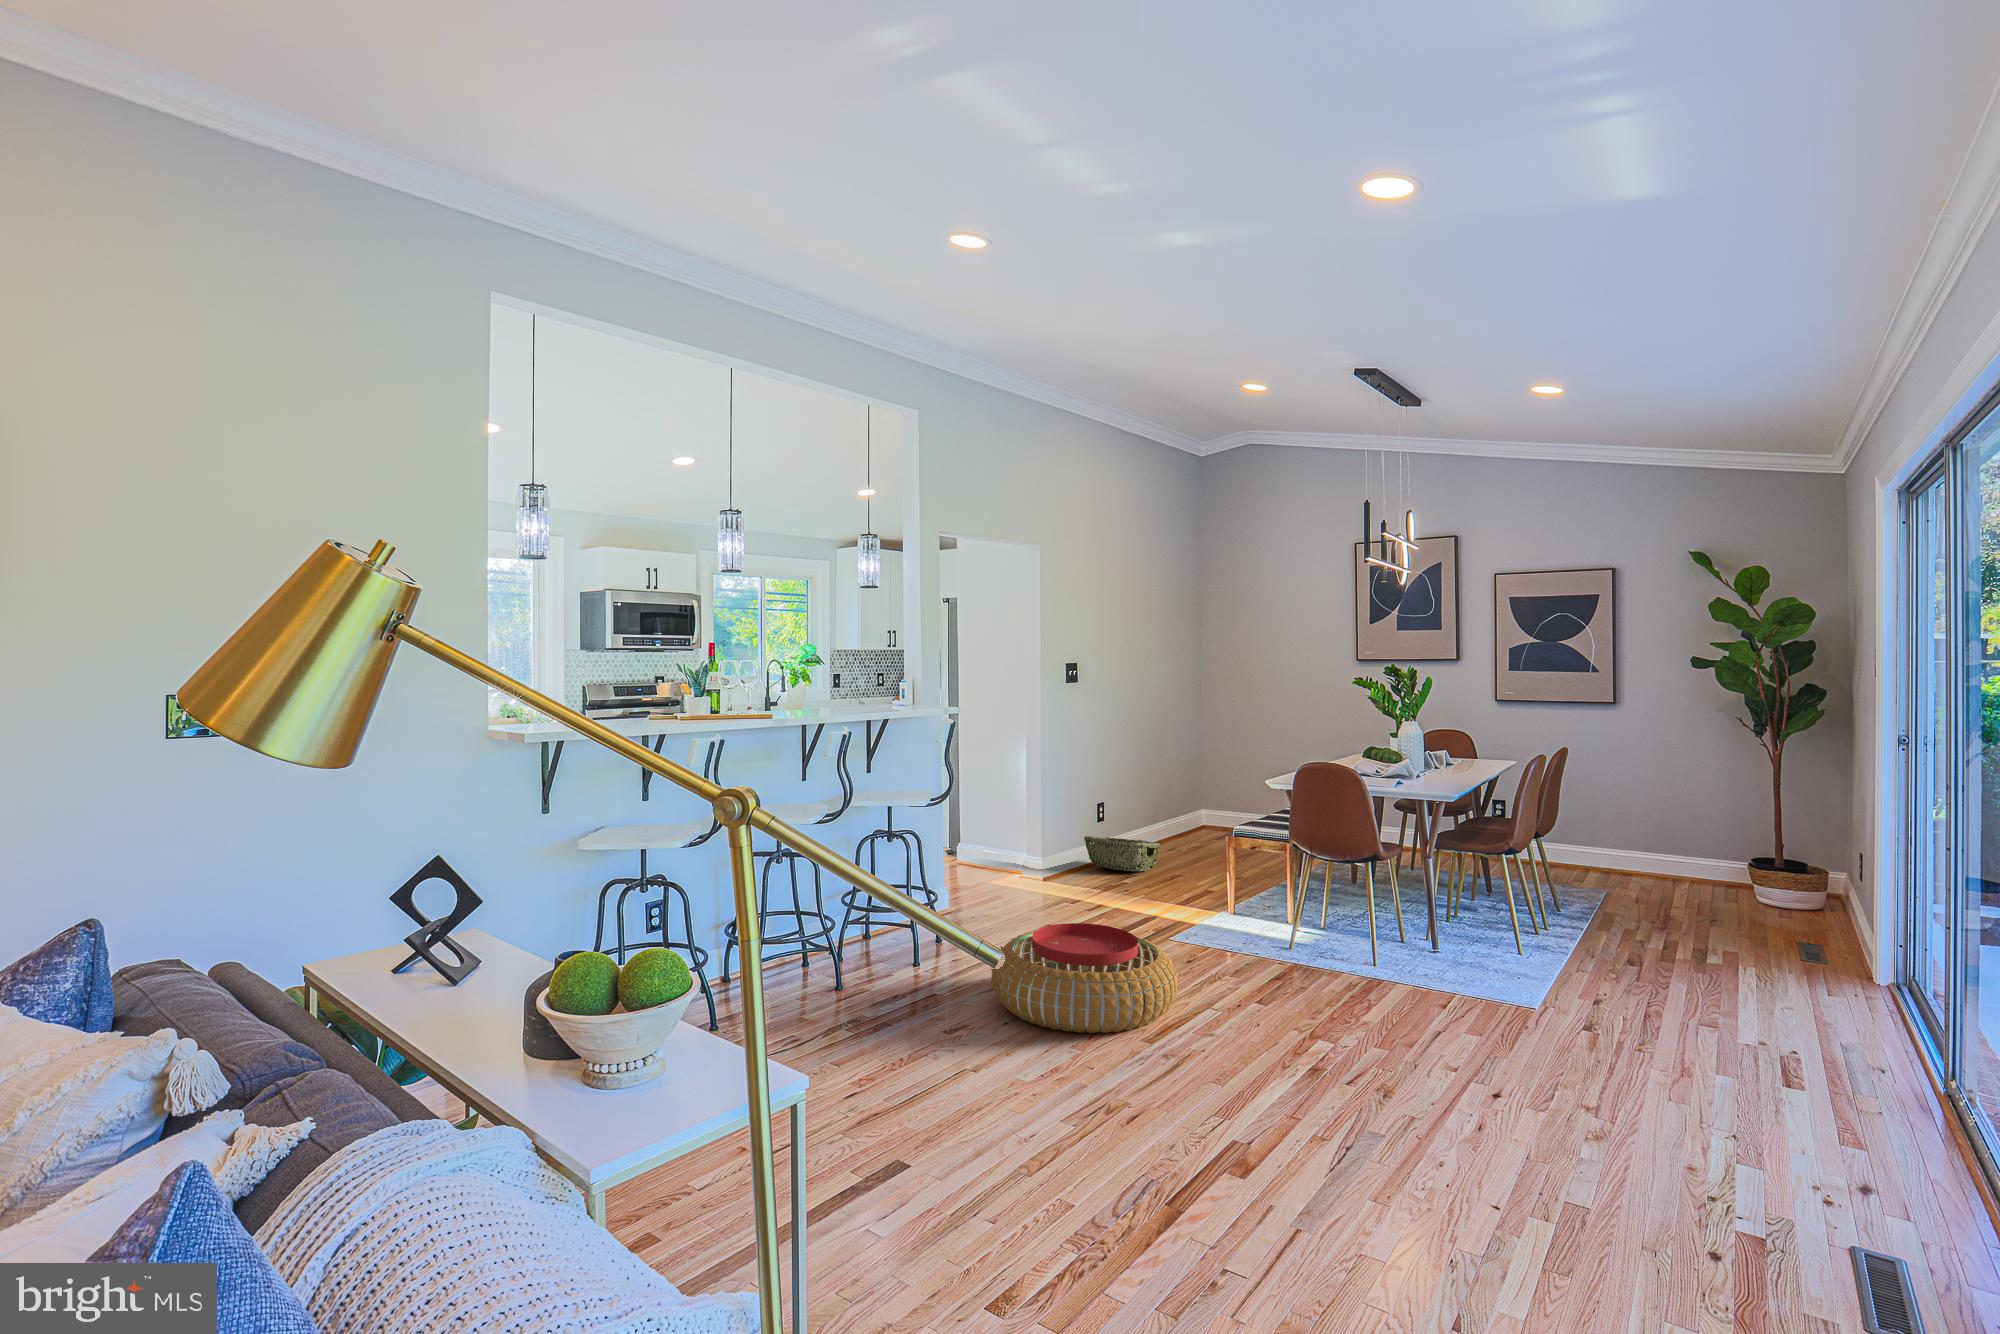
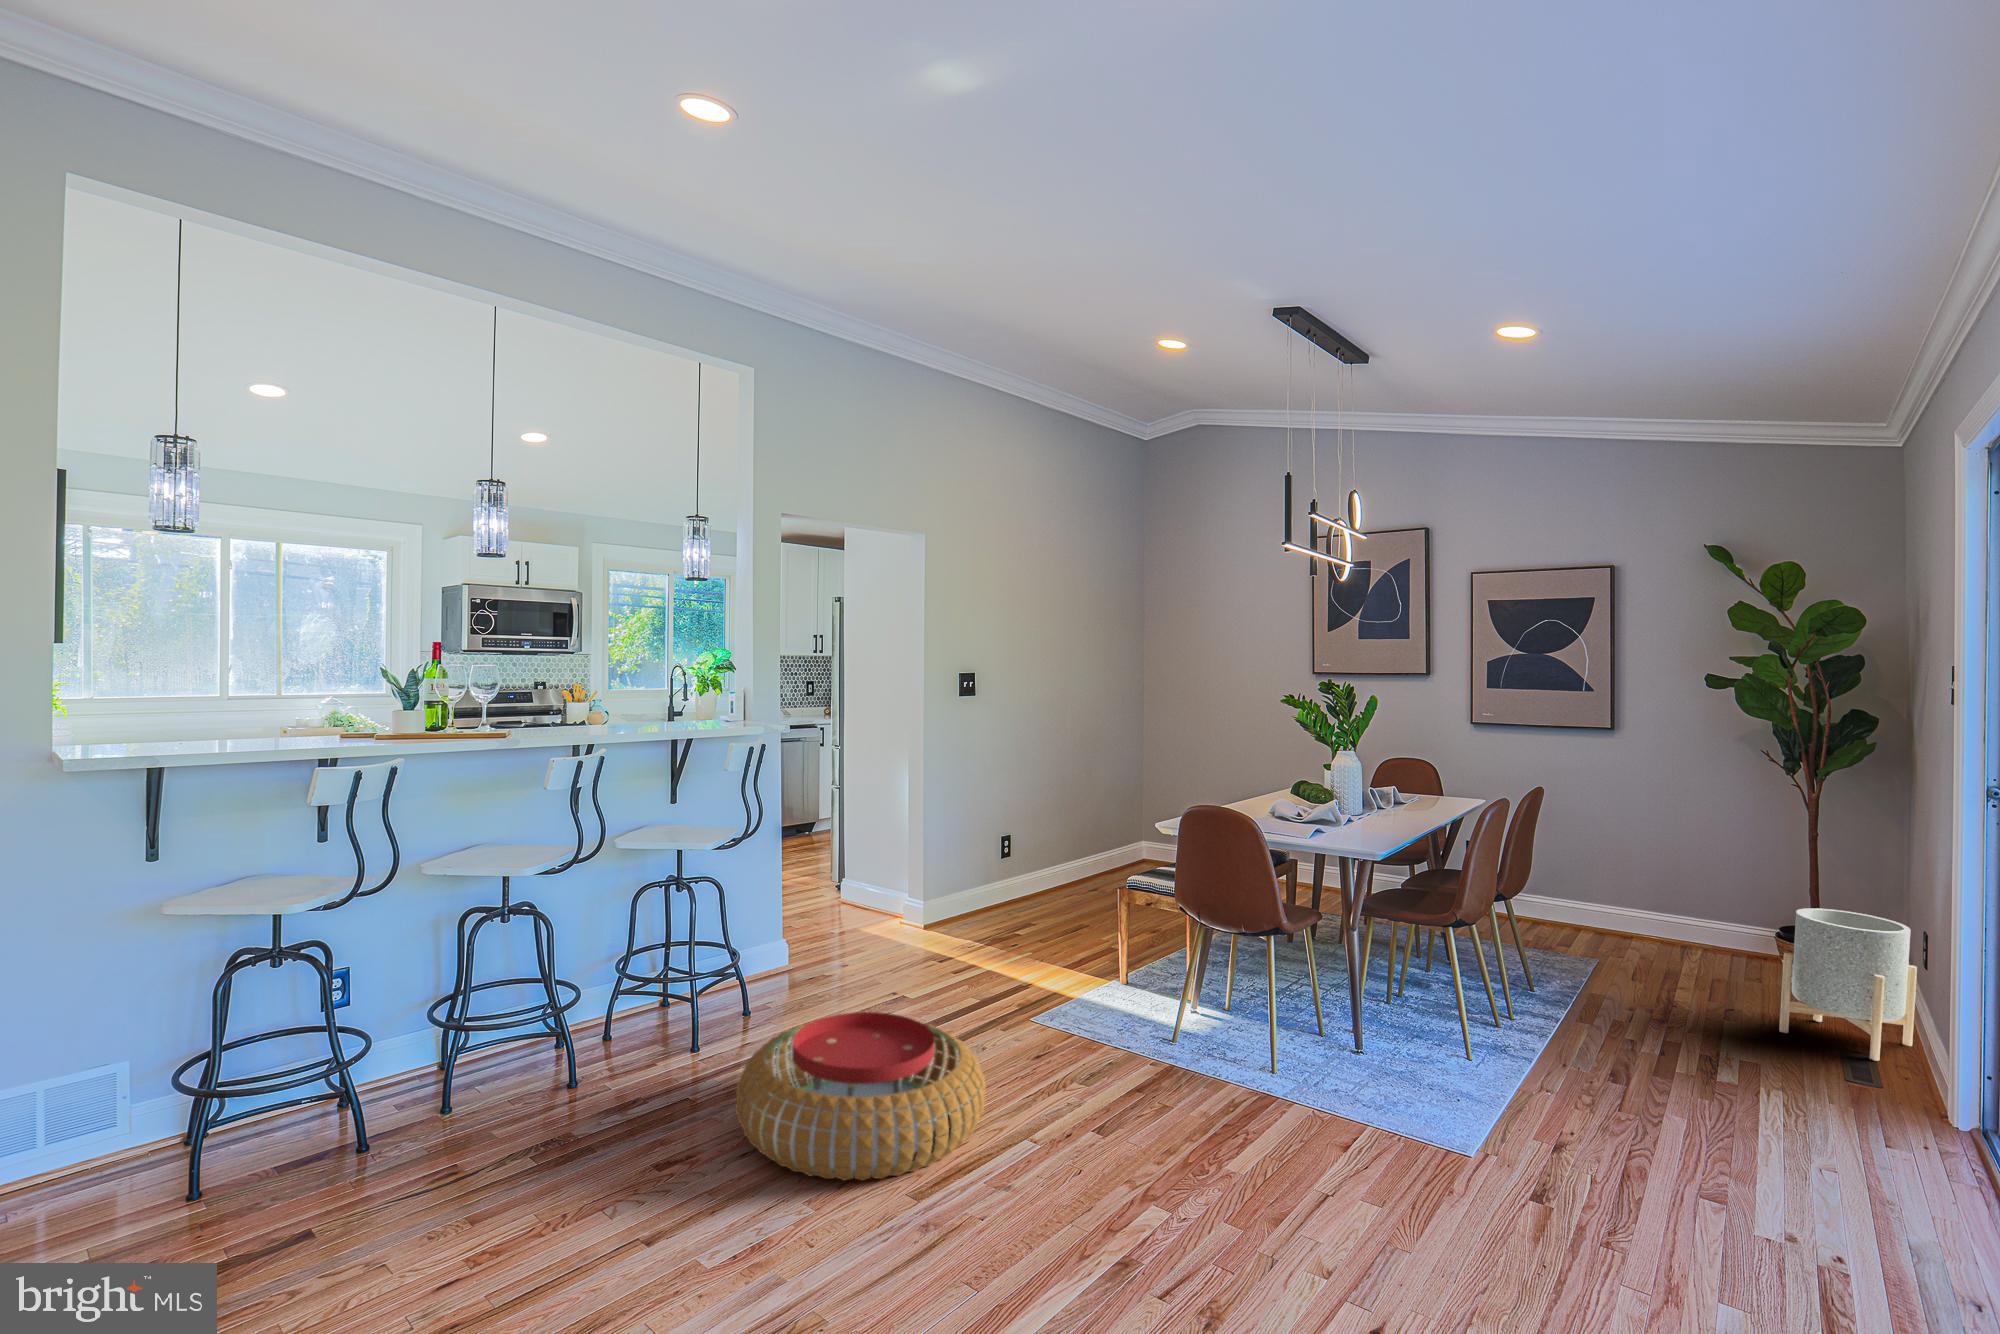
woven basket: present [1084,836,1161,872] -> none [981,874,1068,919]
planter: none [1752,838,1854,948] -> present [1779,908,1917,1061]

